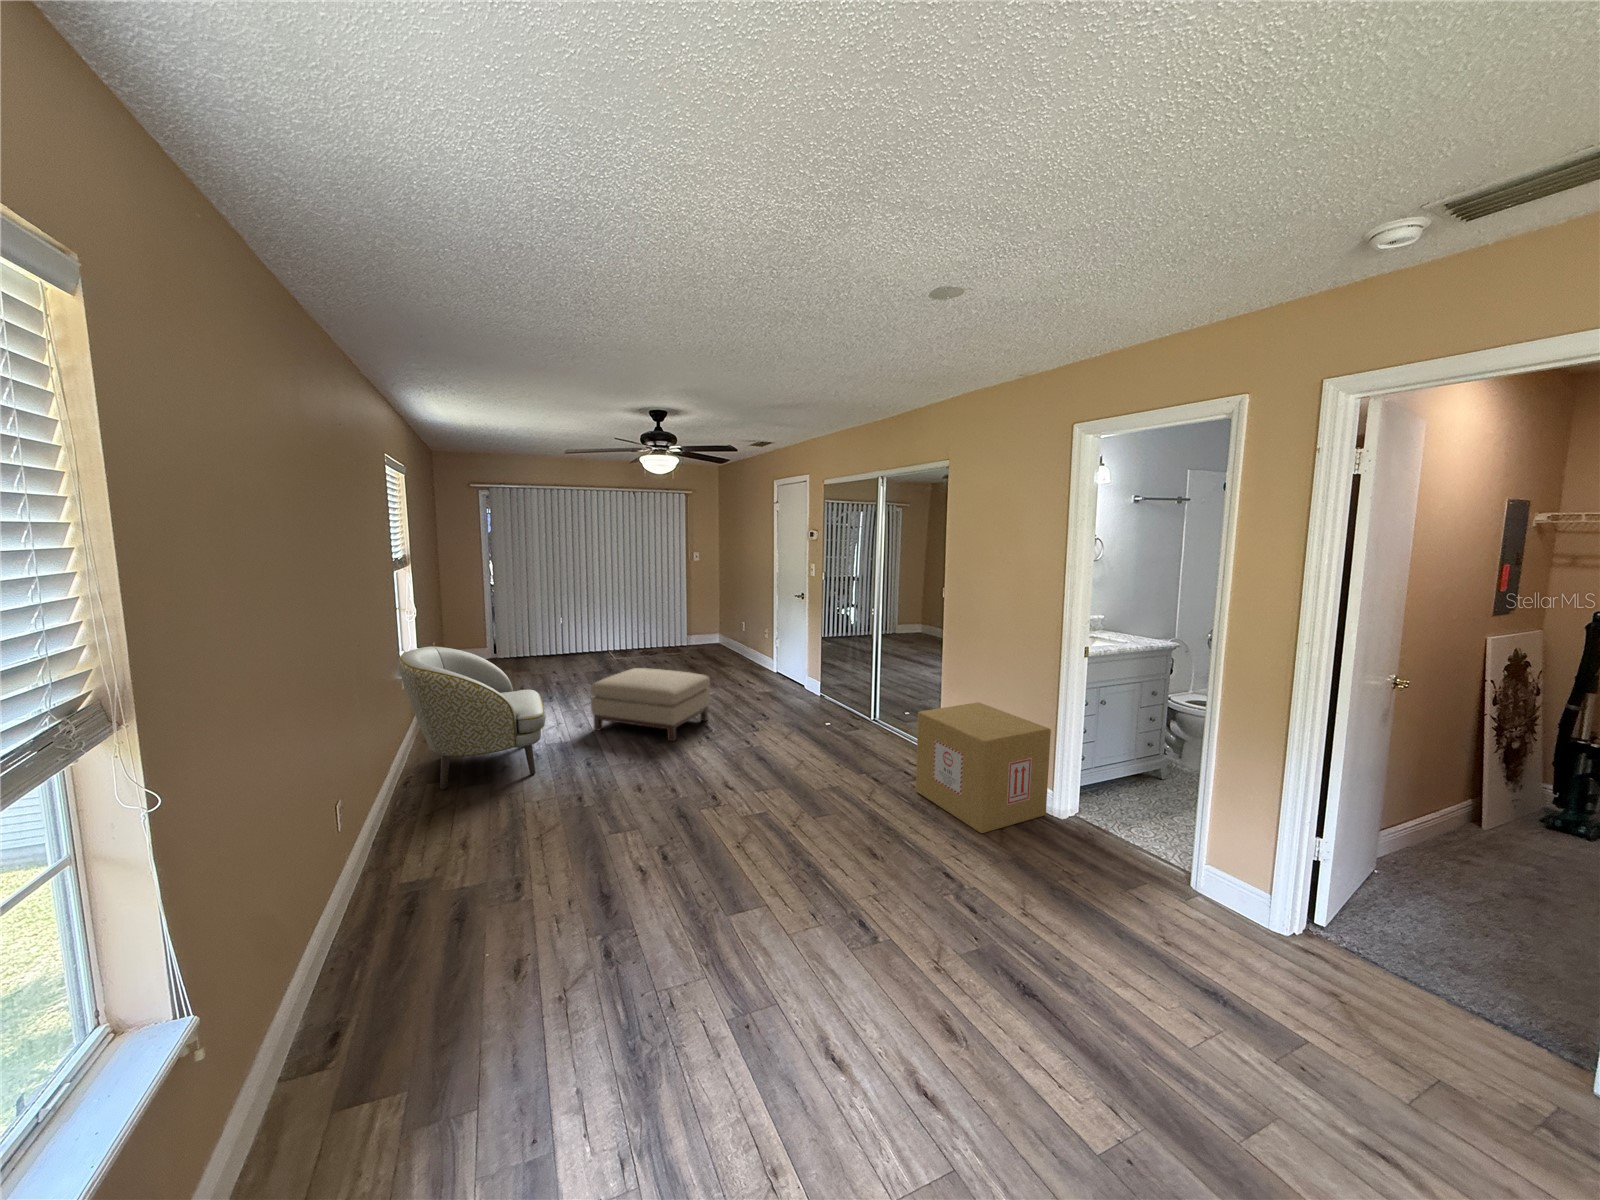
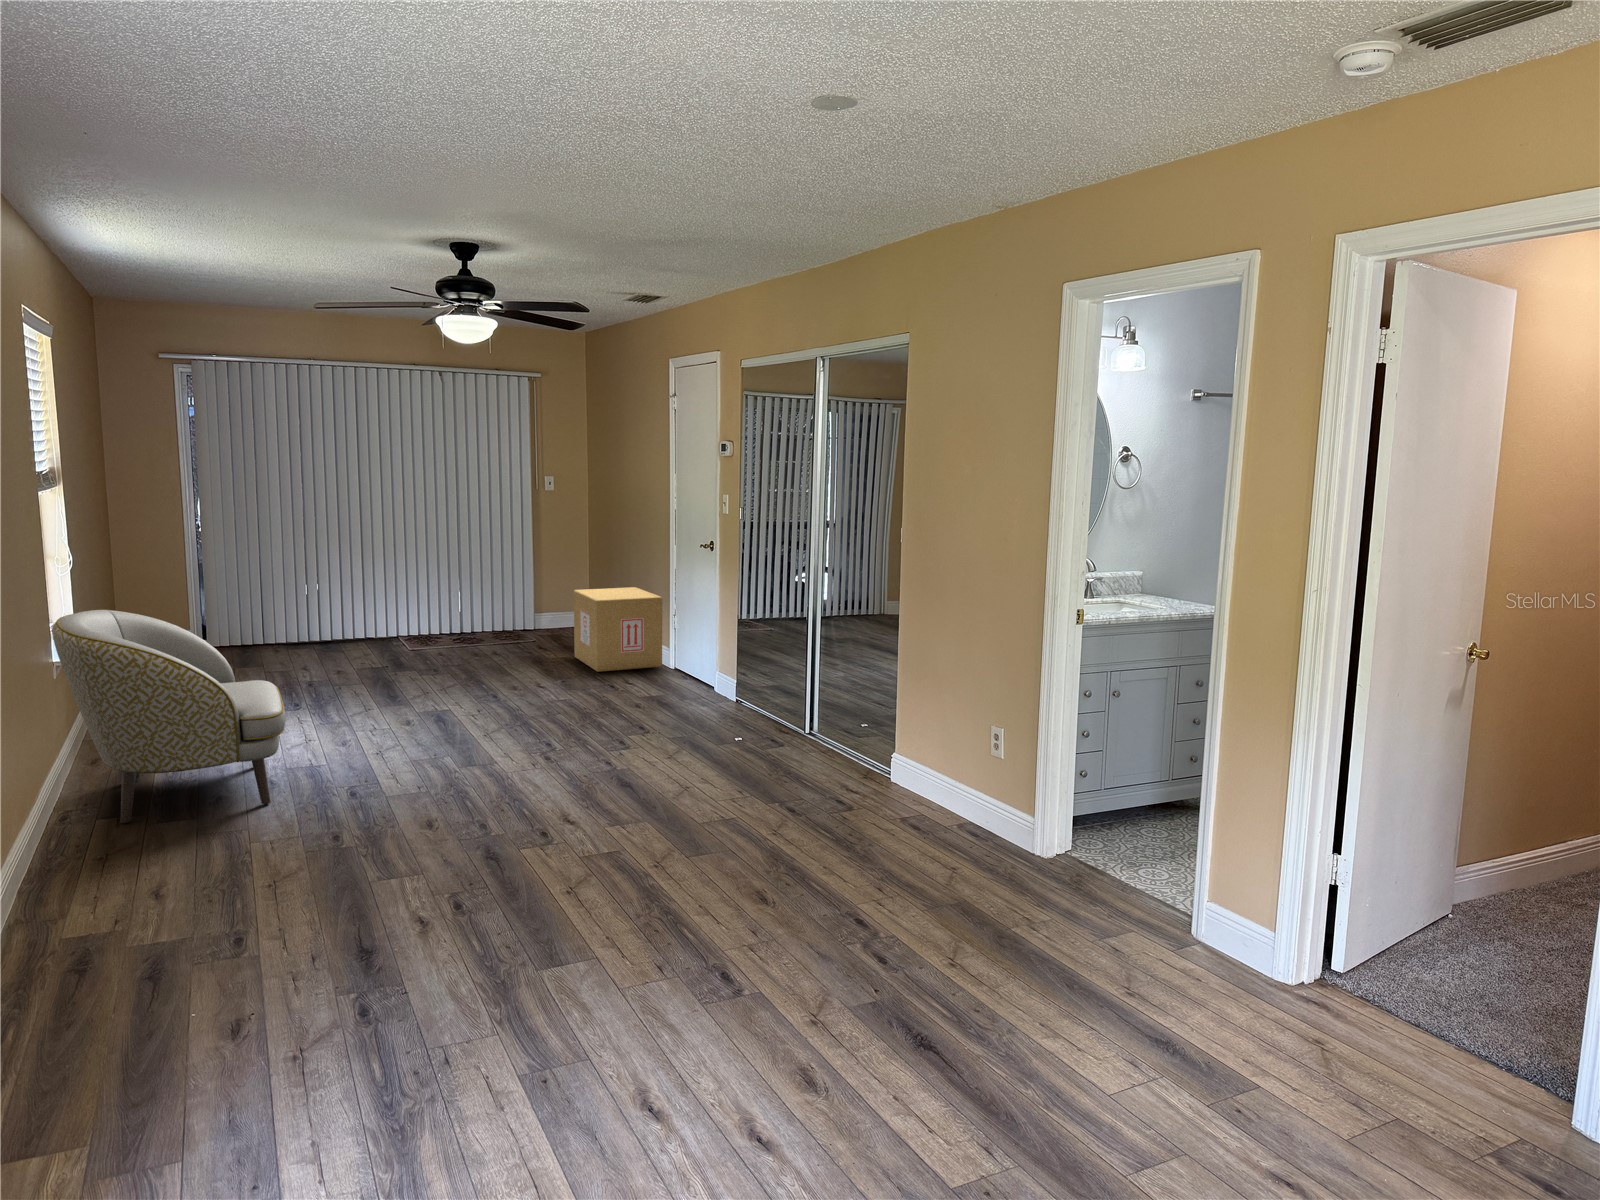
ottoman: present [590,668,710,741] -> none [359,654,552,762]
cardboard box: present [916,702,1051,833] -> present [574,587,662,672]

